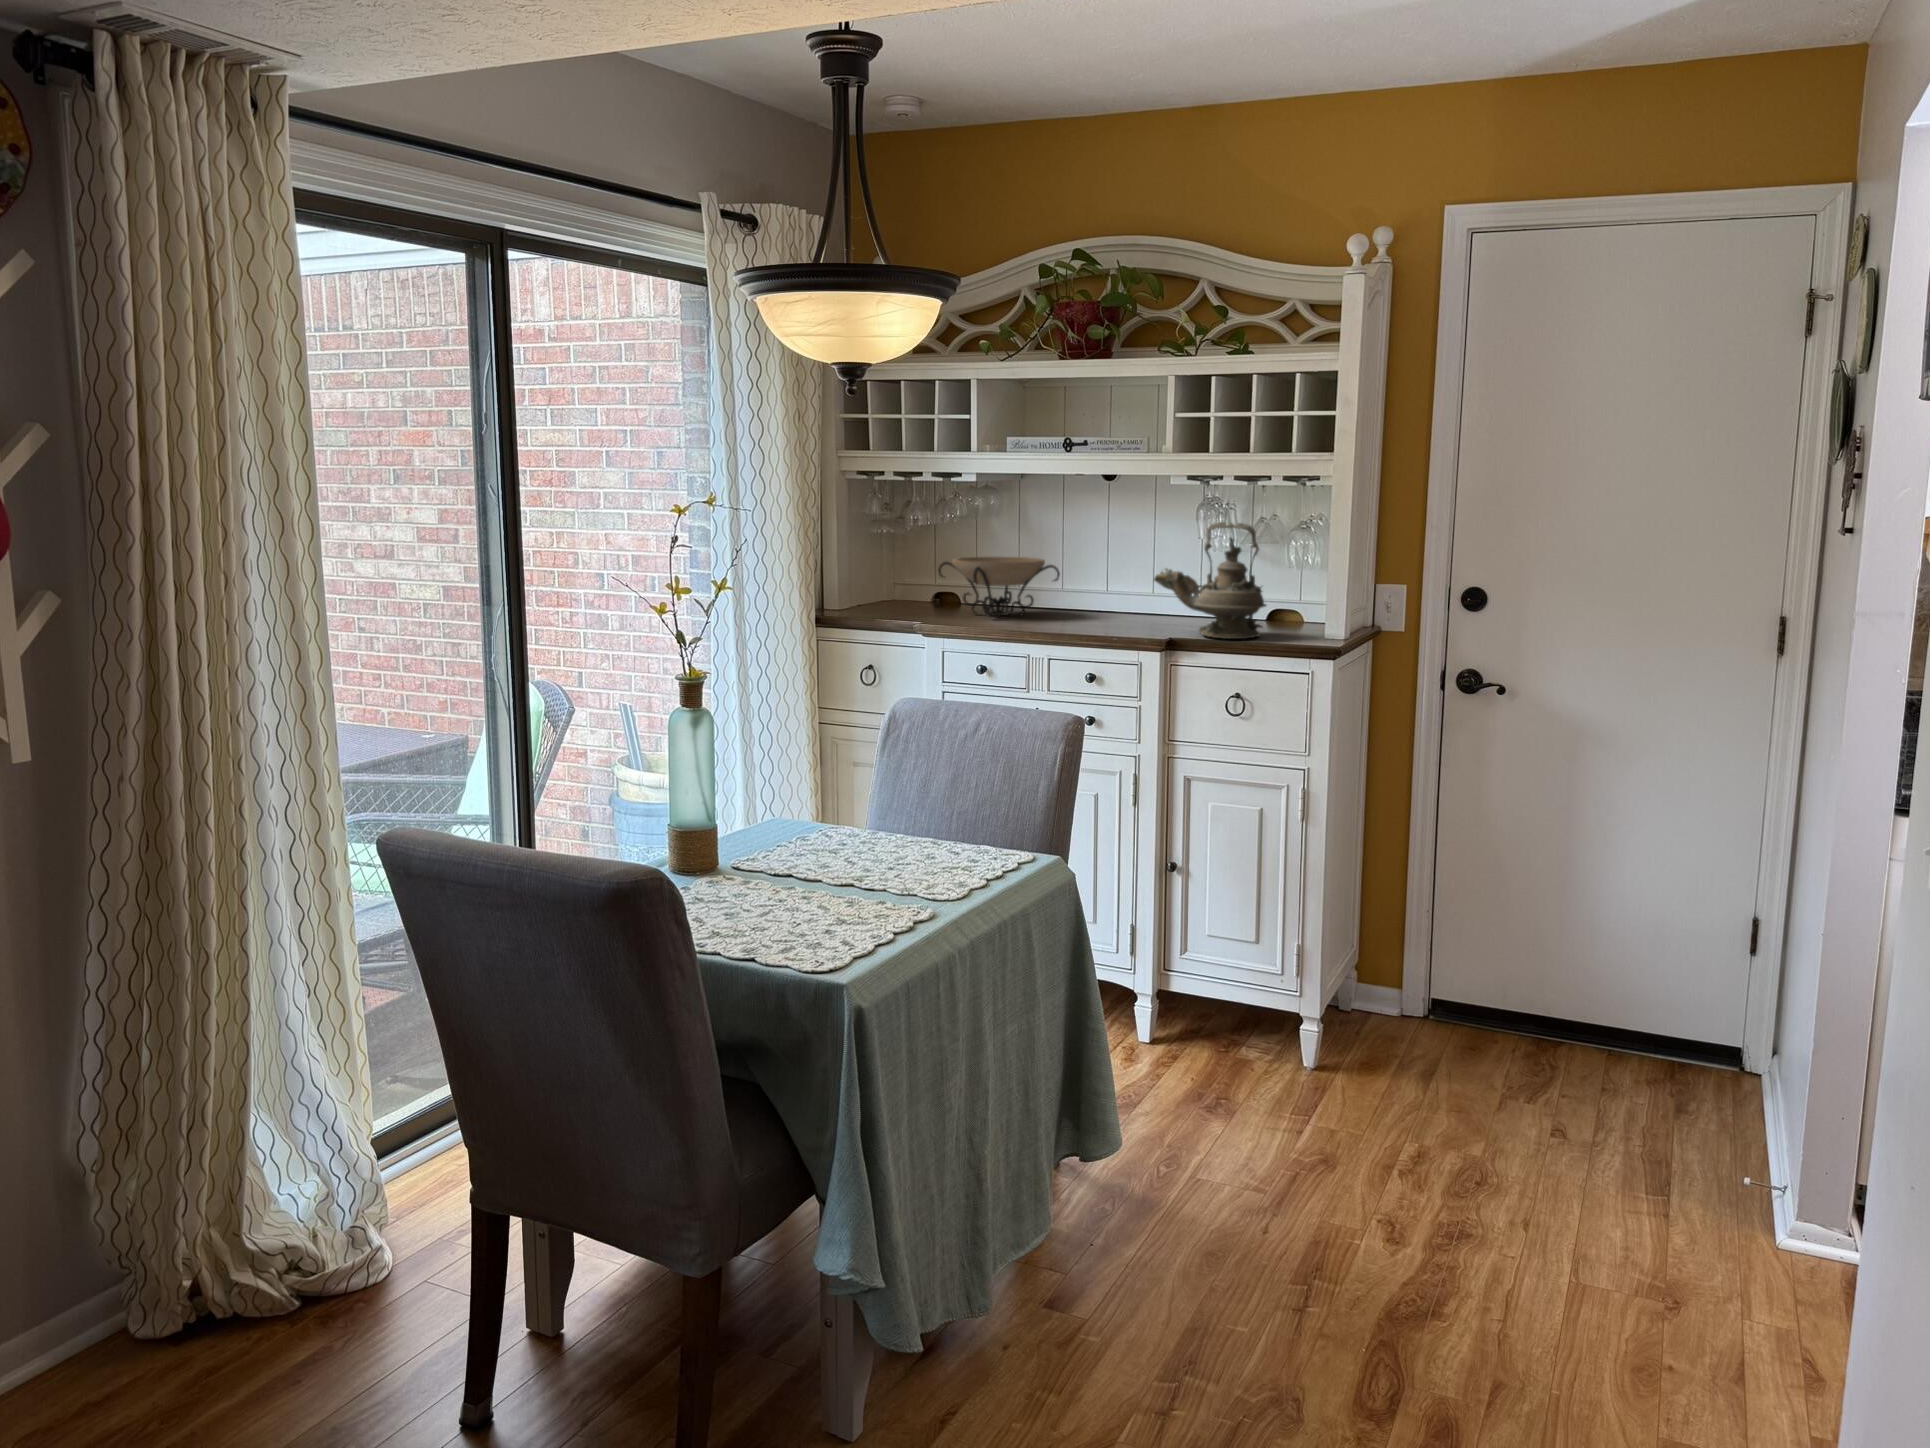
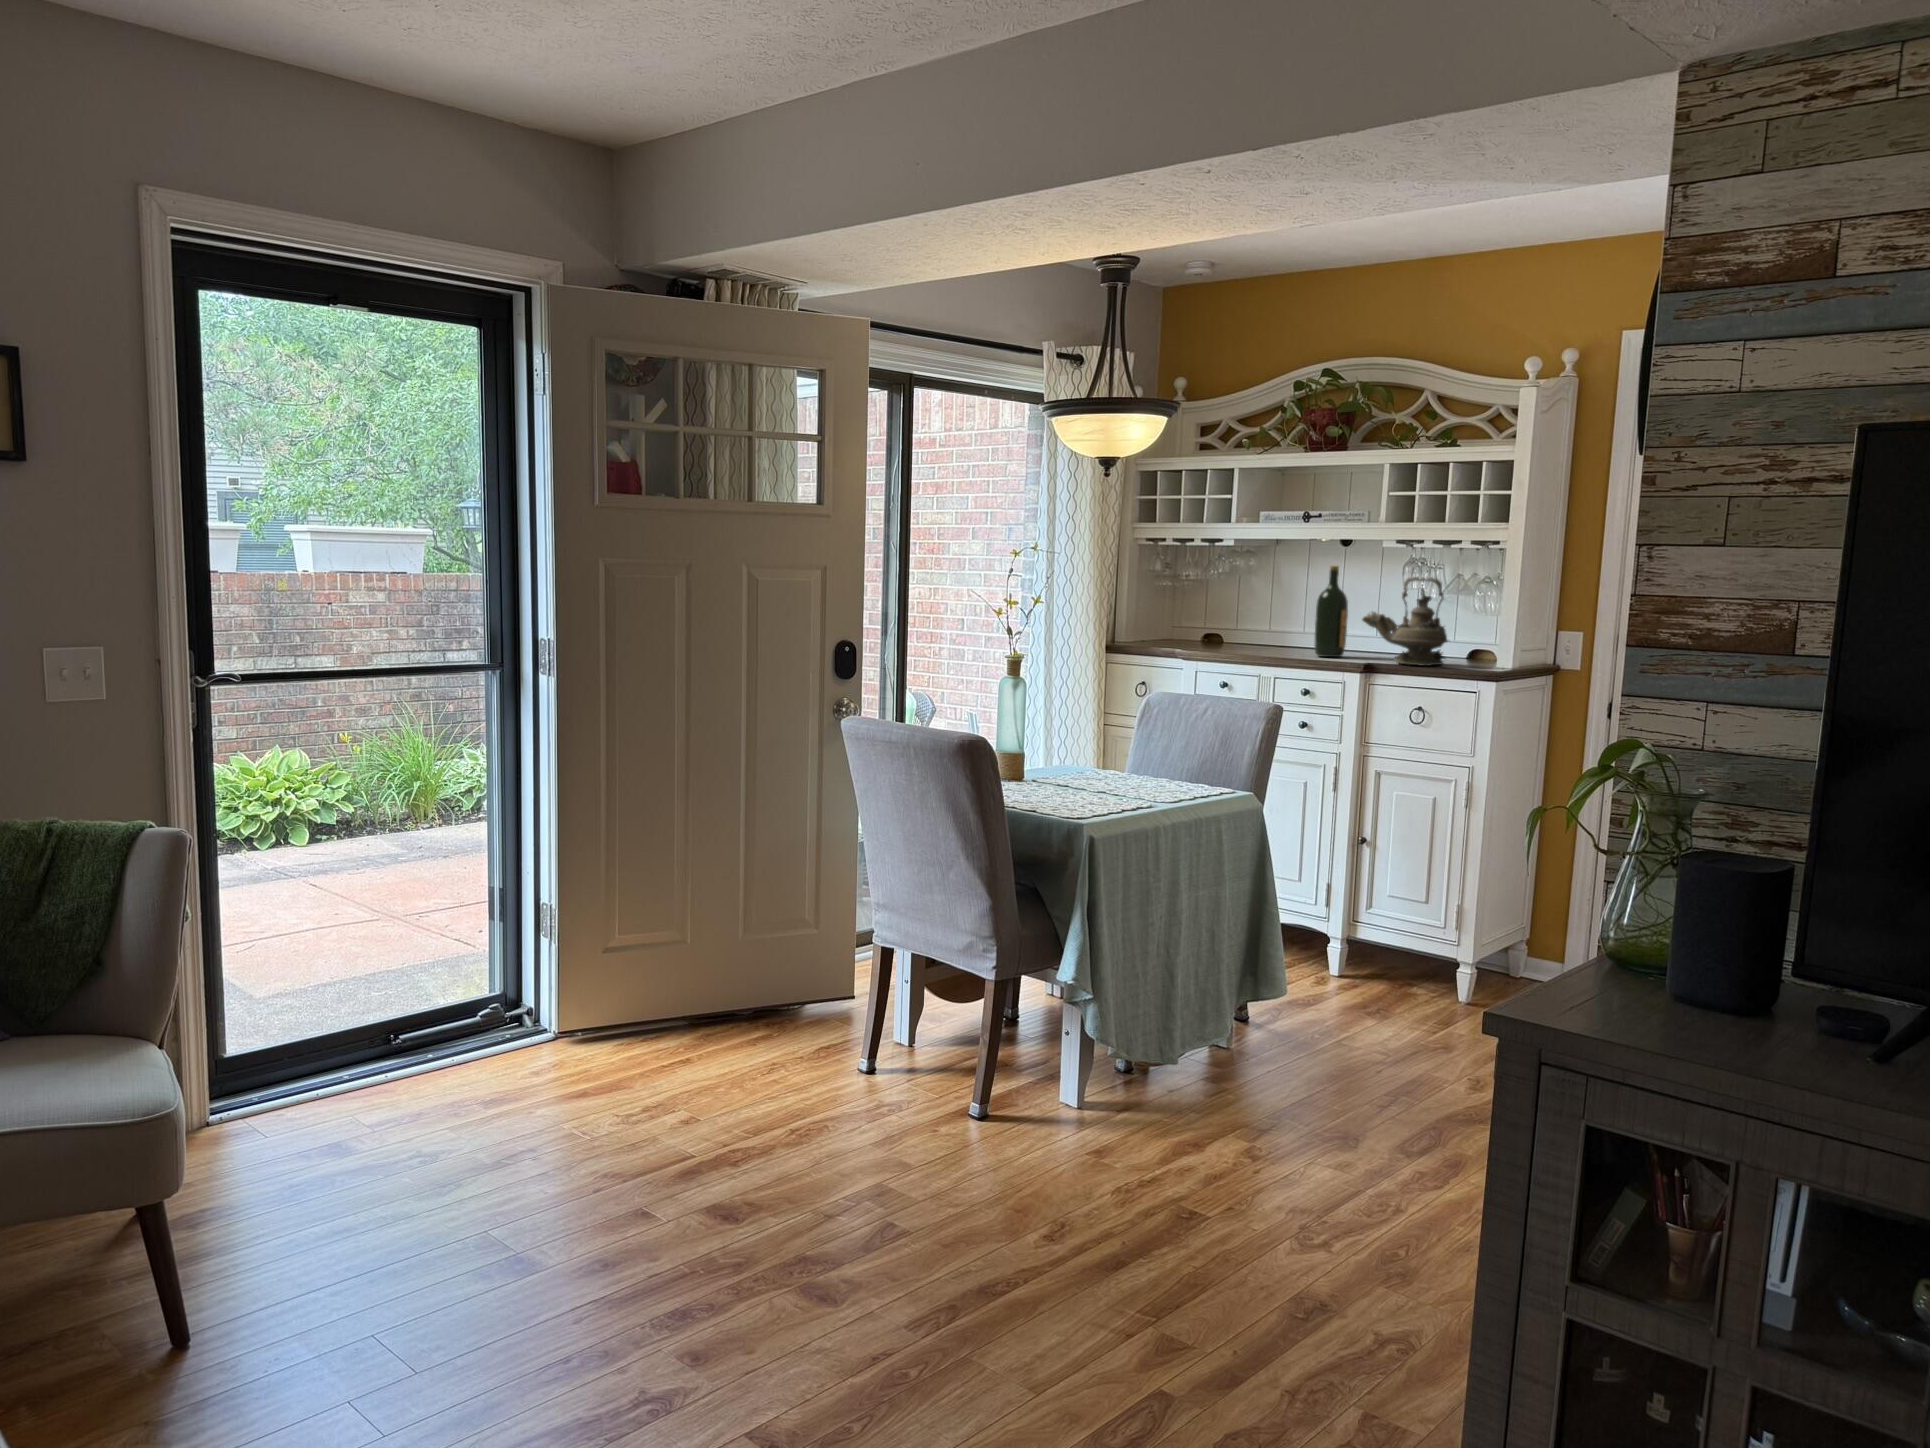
wine bottle: none [1091,508,1131,628] -> present [1314,566,1348,657]
decorative bowl: present [938,556,1060,617] -> none [1204,603,1296,648]

